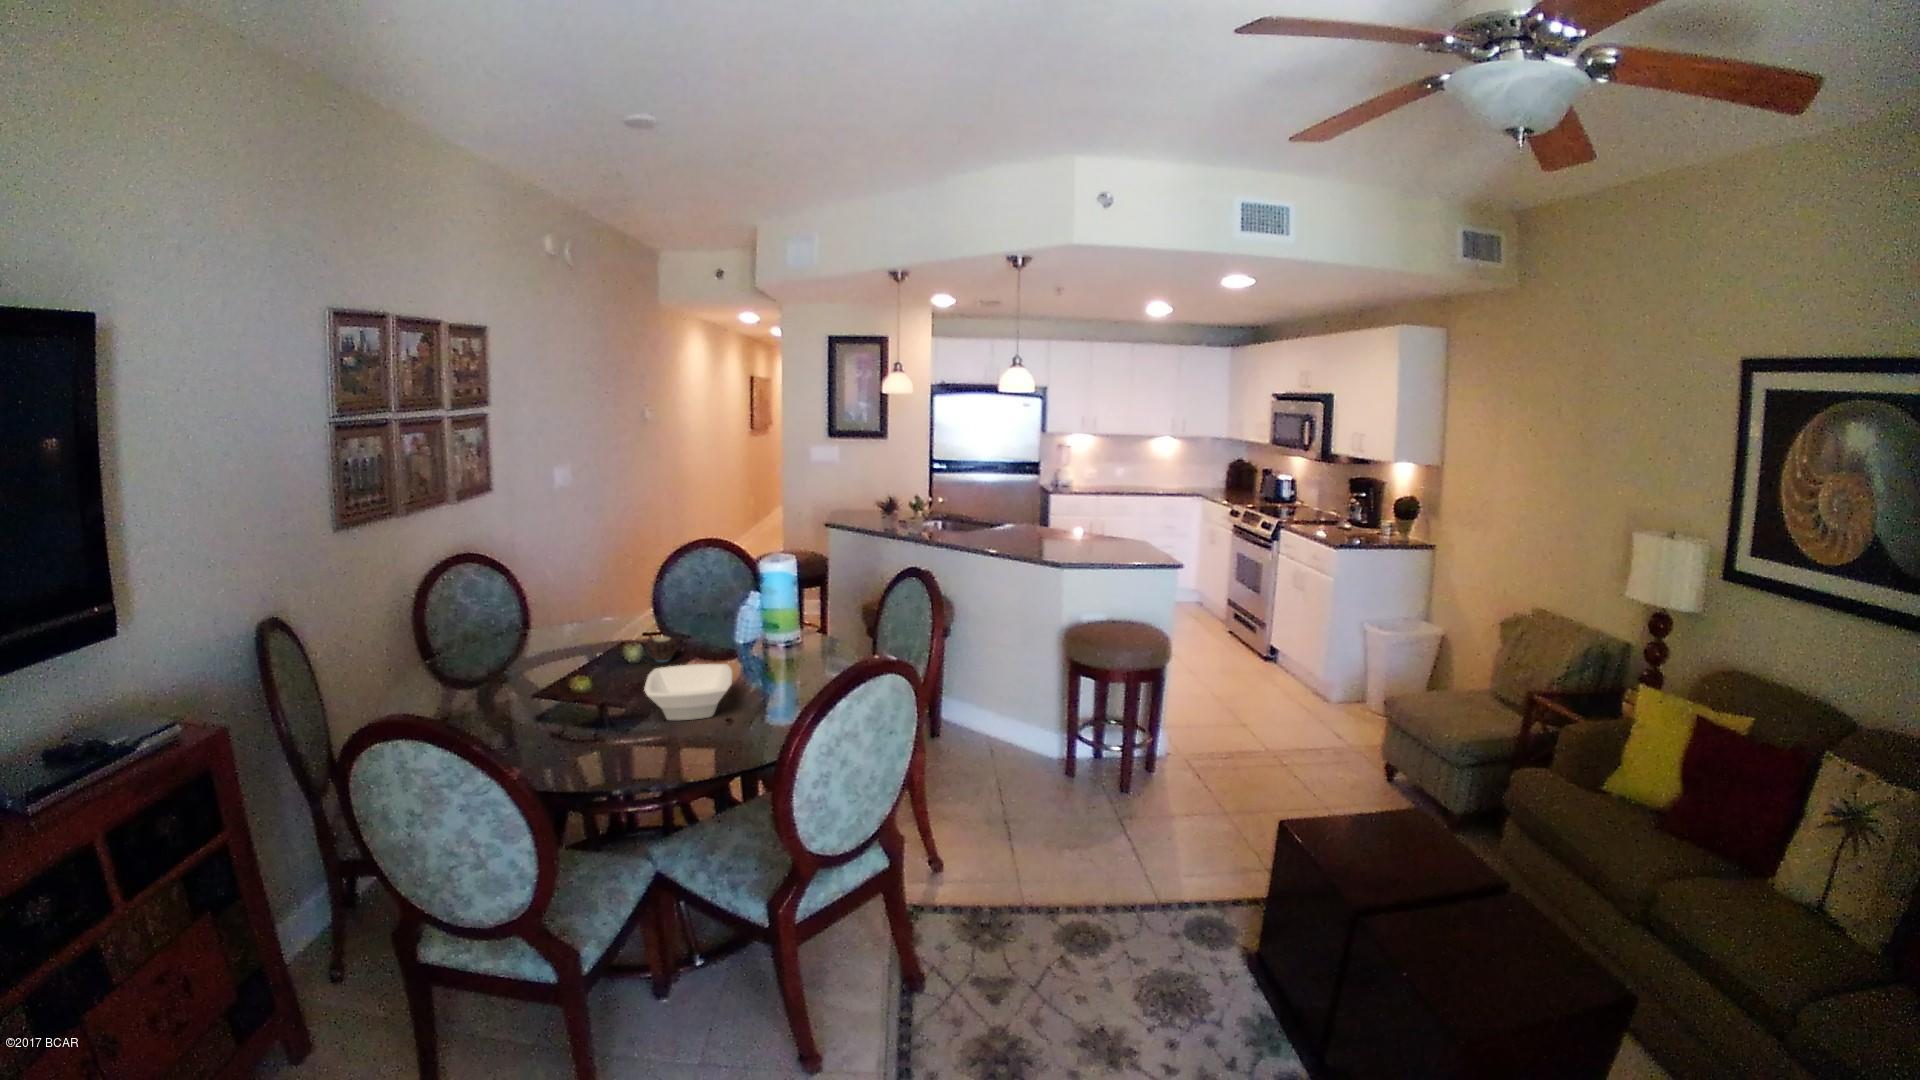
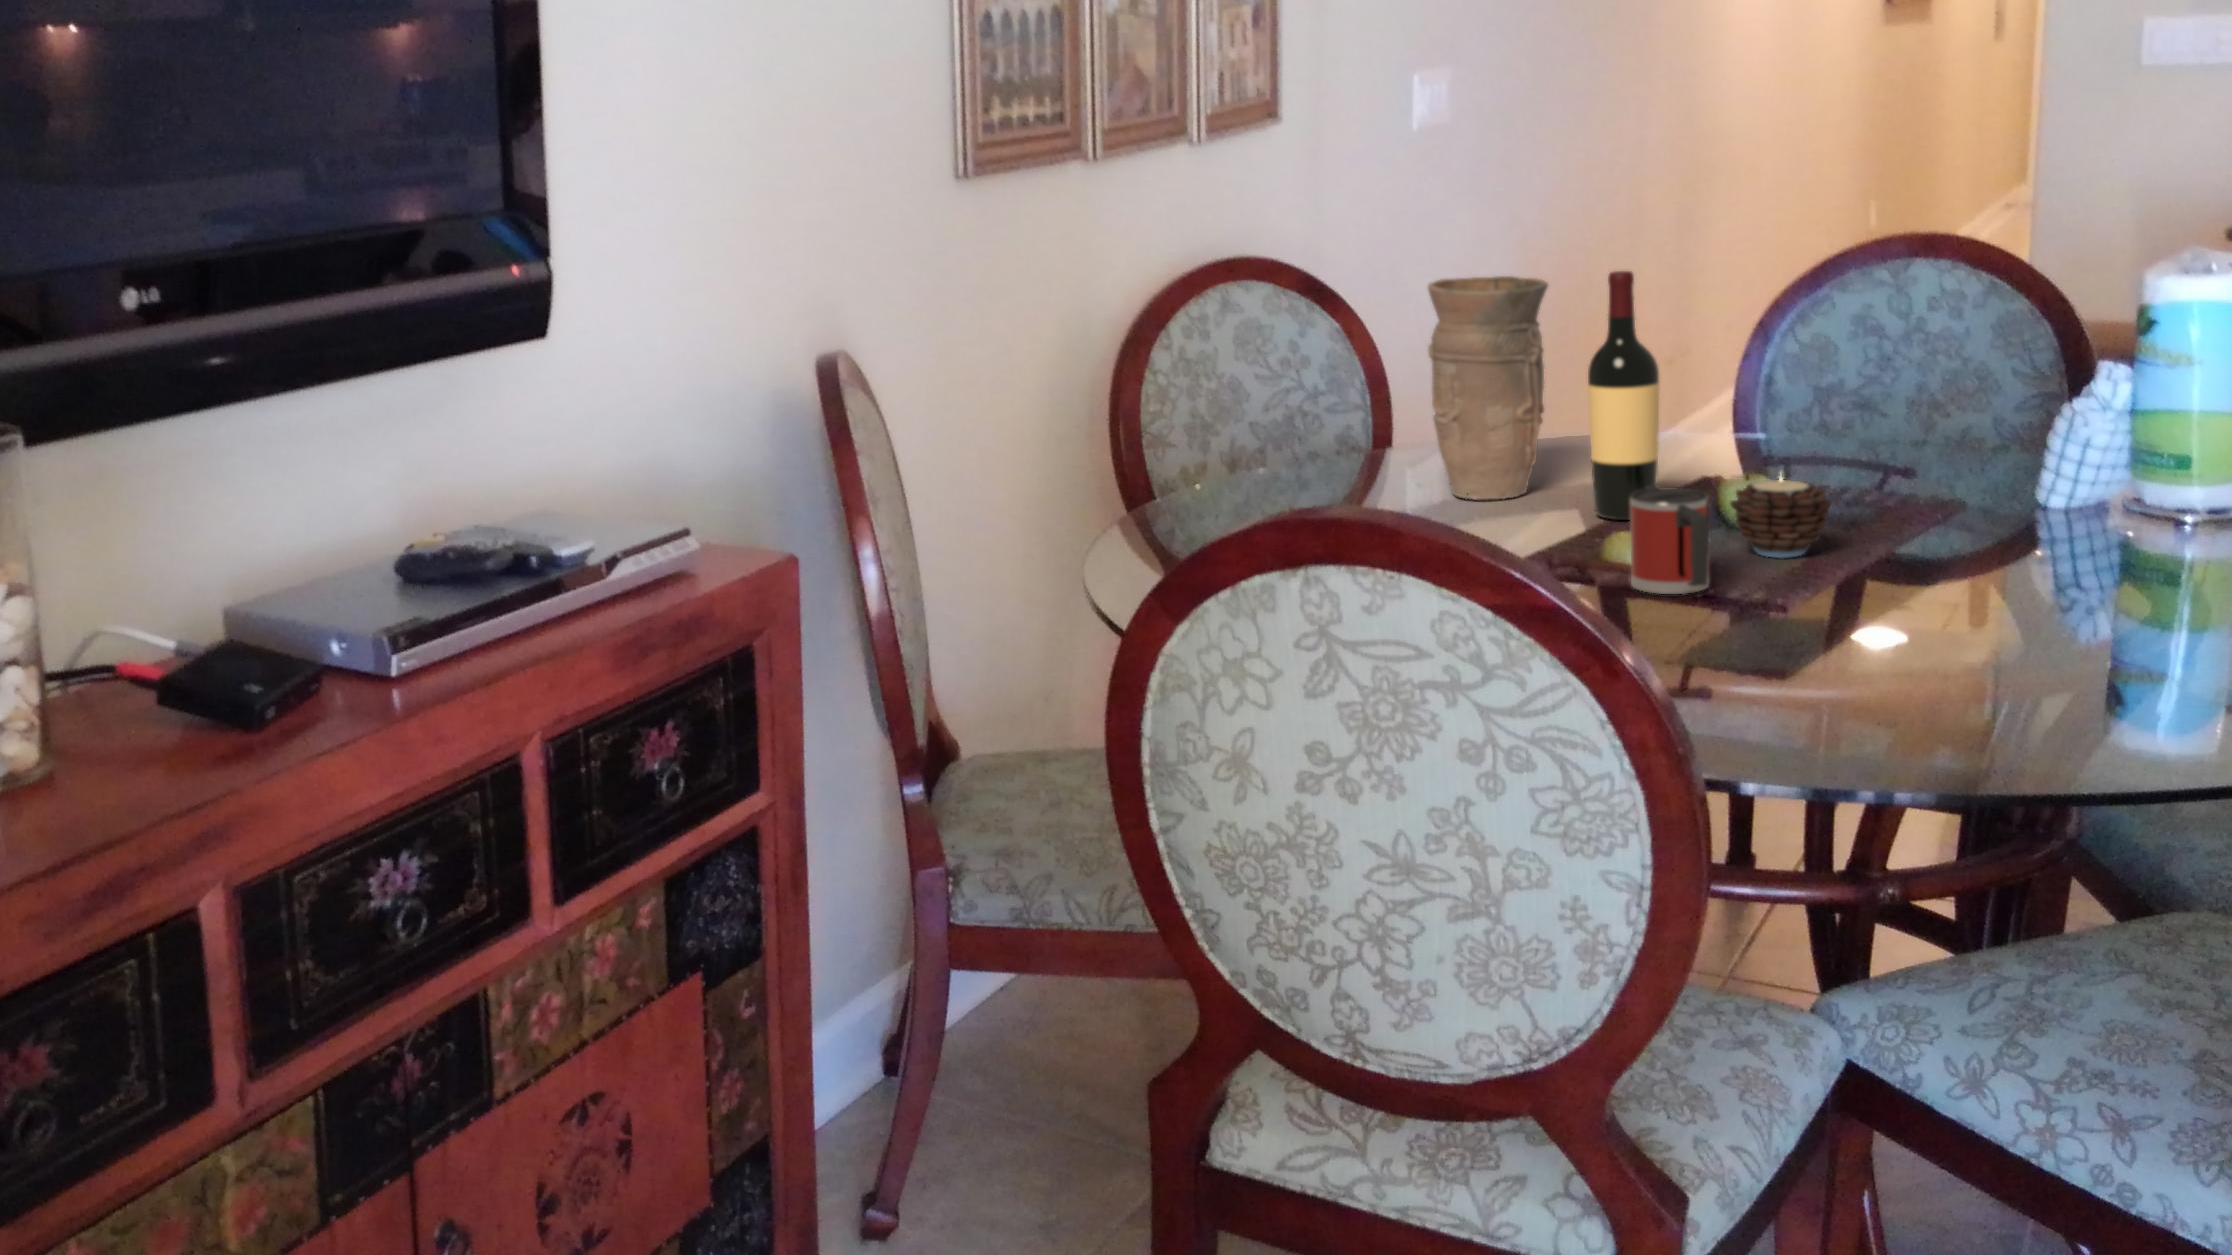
vase: none [544,563,589,643] -> present [1428,276,1548,499]
wine bottle: none [602,566,626,649] -> present [1588,271,1660,520]
mug: none [612,644,638,681] -> present [1630,485,1709,594]
bowl: present [644,664,732,720] -> none [1760,543,2080,710]

